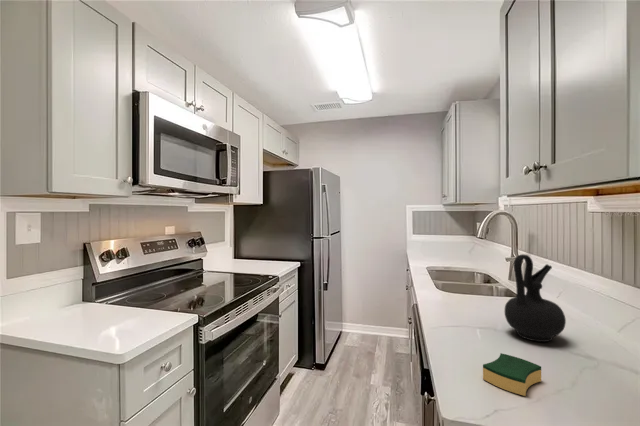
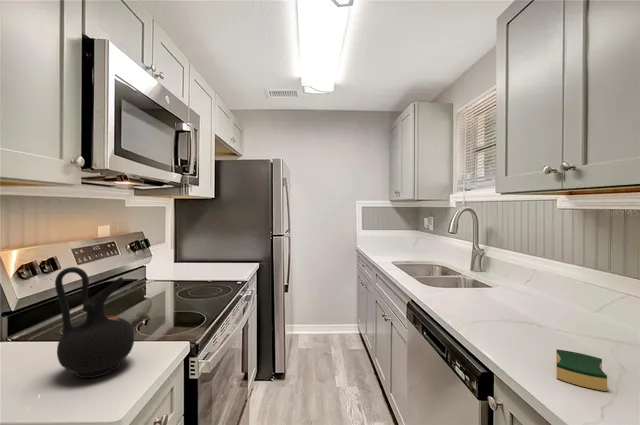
ceramic jug: present [505,255,566,342] -> present [55,267,134,378]

